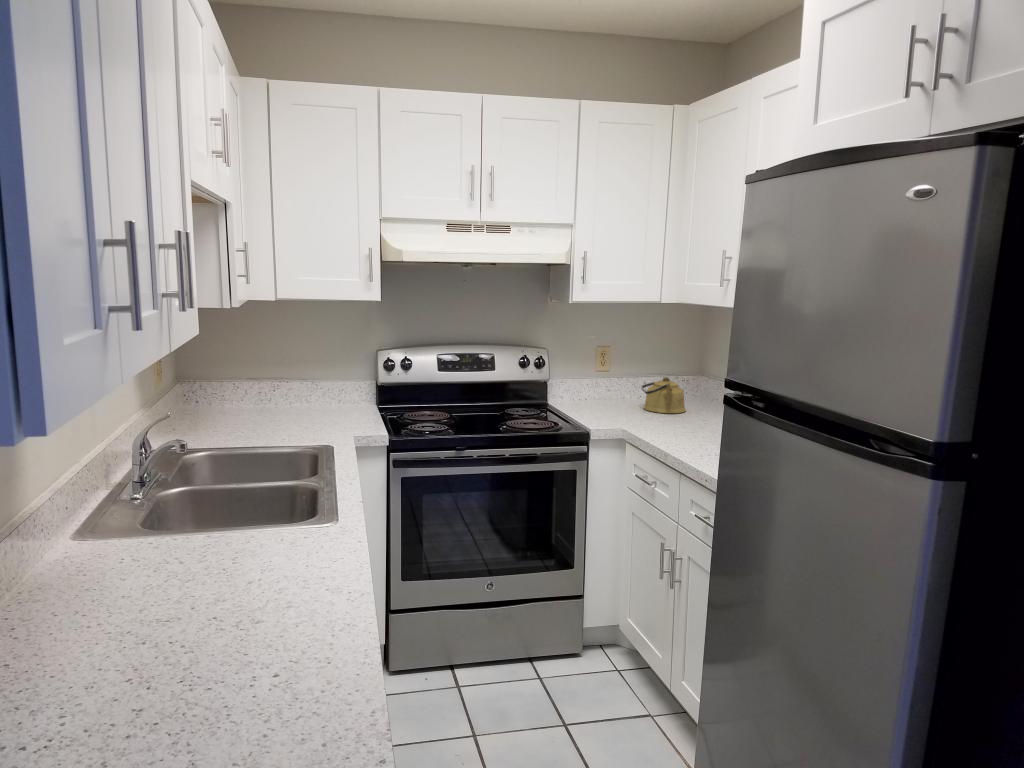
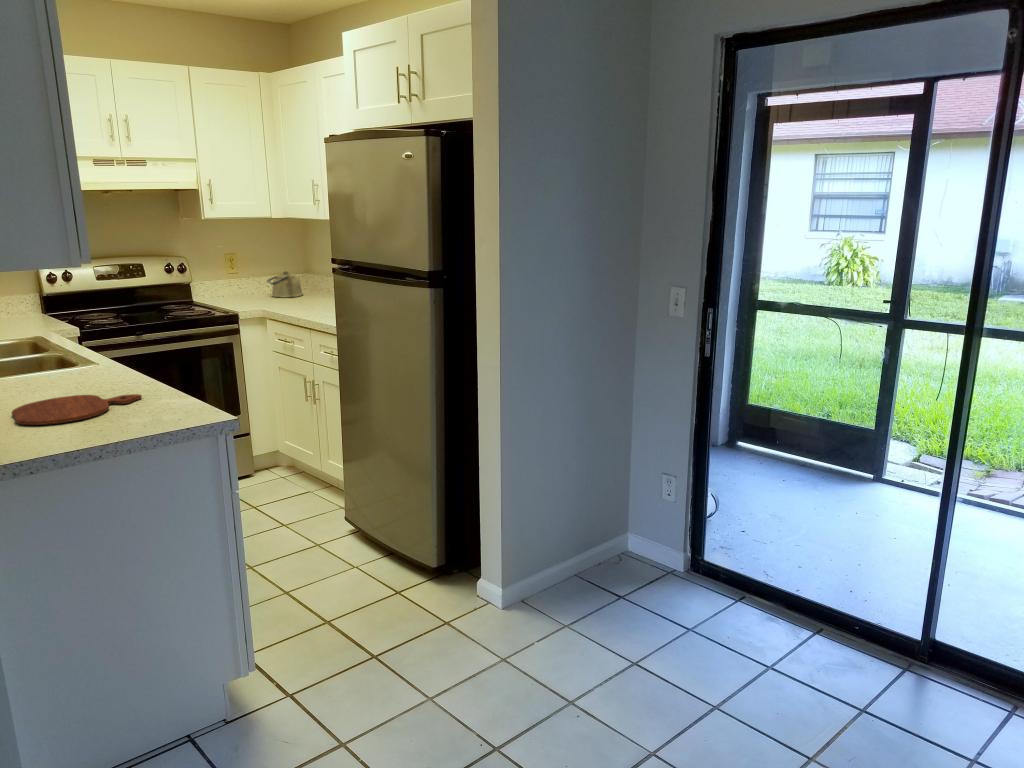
cutting board: none [114,578,339,660] -> present [12,394,142,425]

